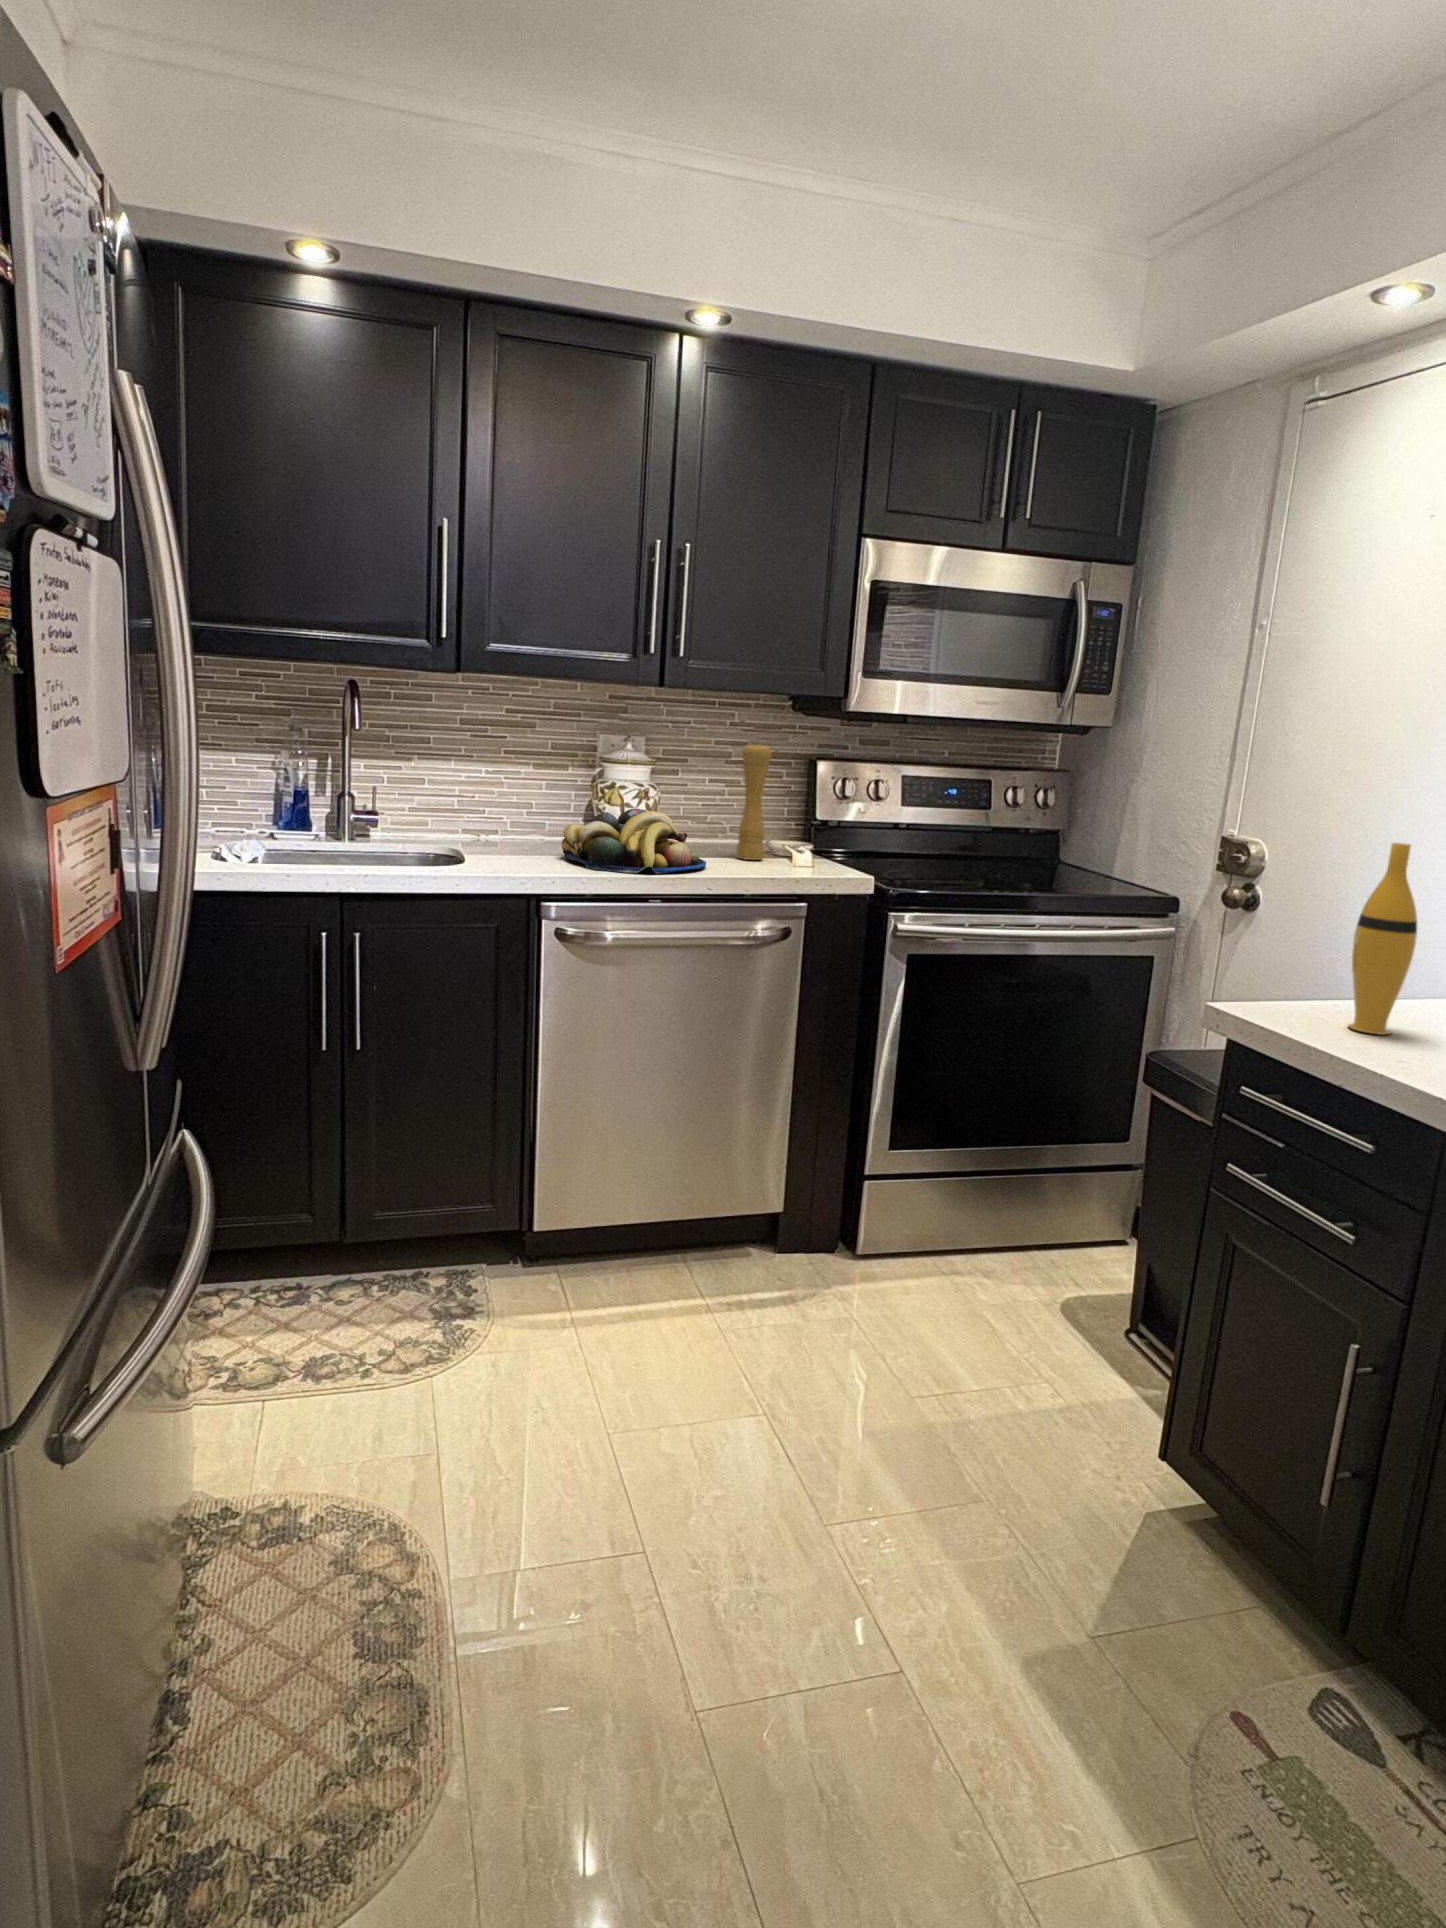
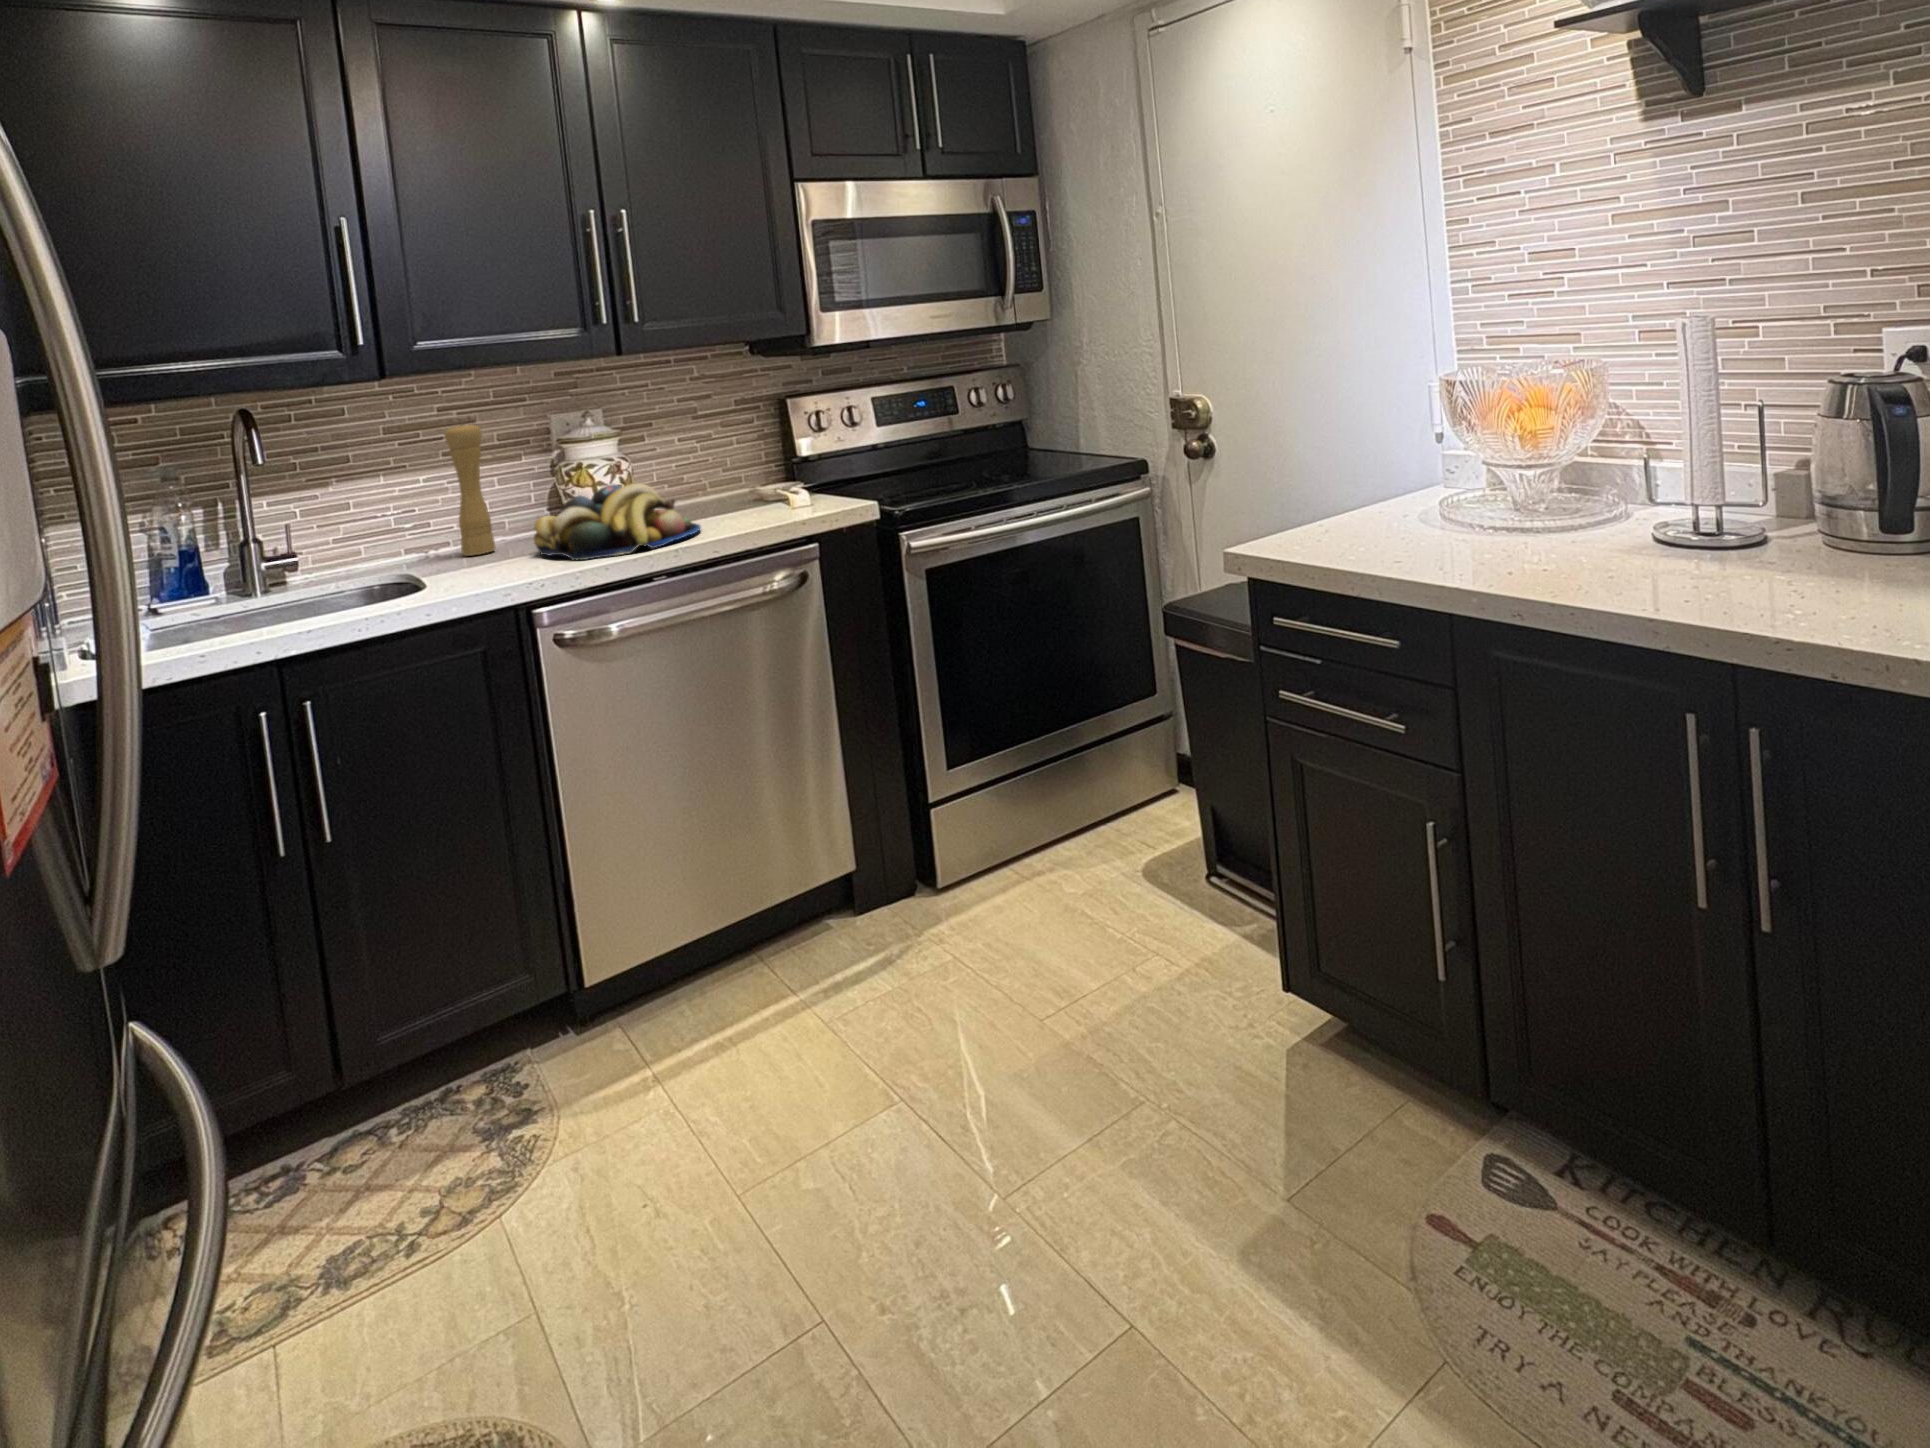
pepper mill: present [737,743,772,860] -> present [444,424,496,556]
vase: present [1348,843,1417,1035] -> none [1327,378,1376,544]

